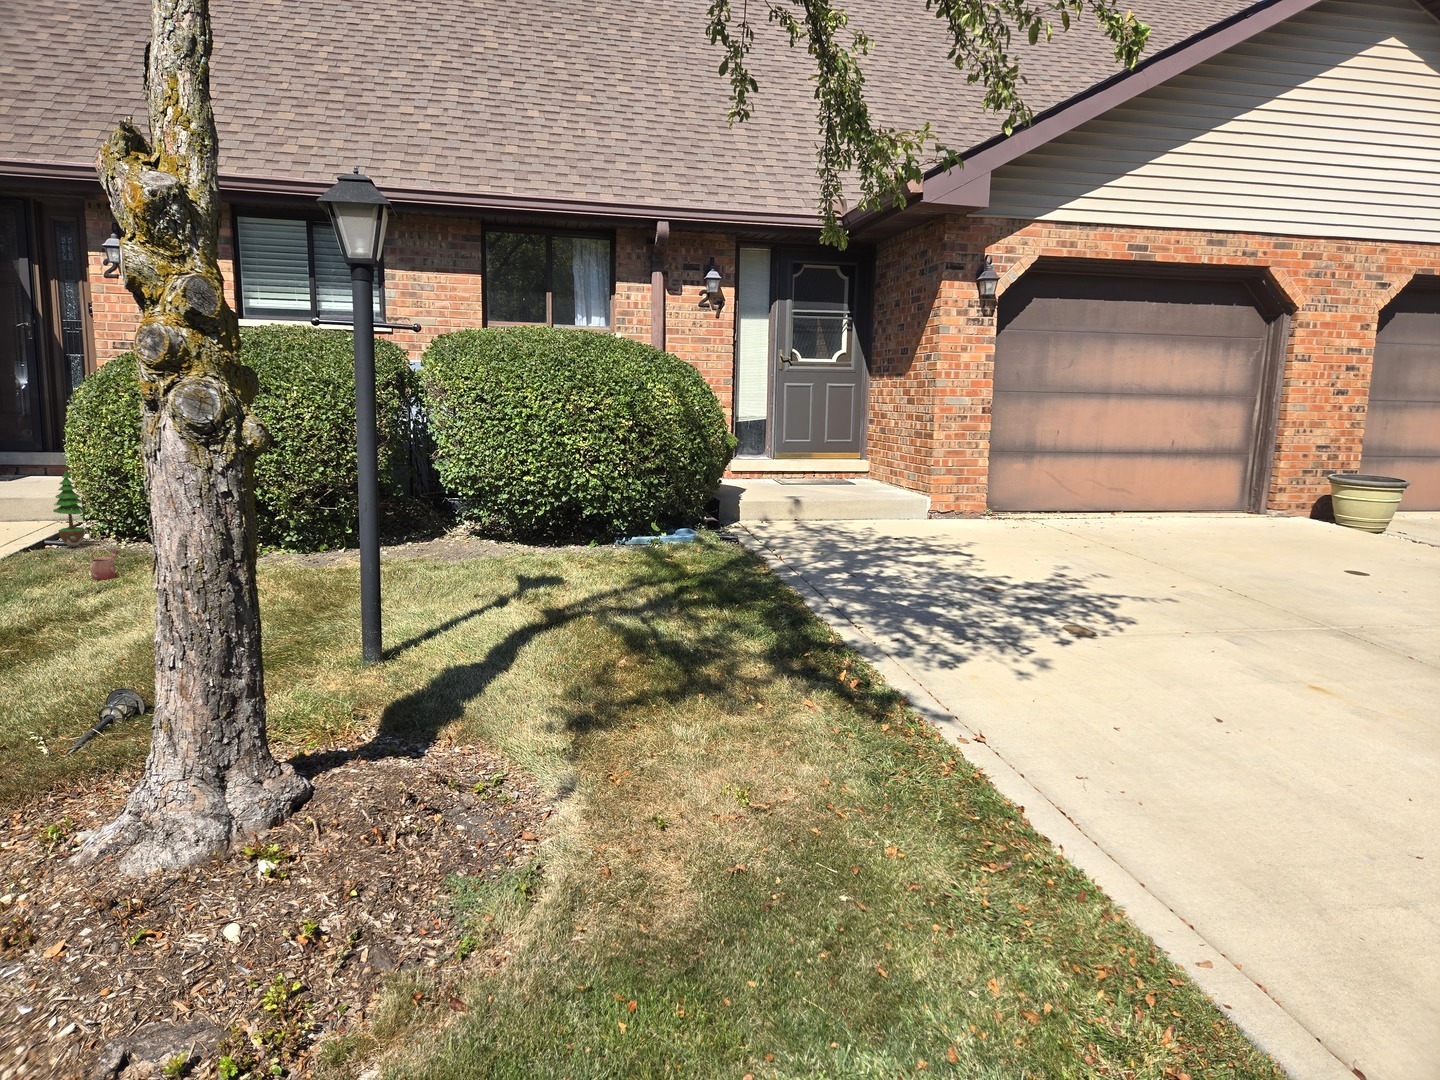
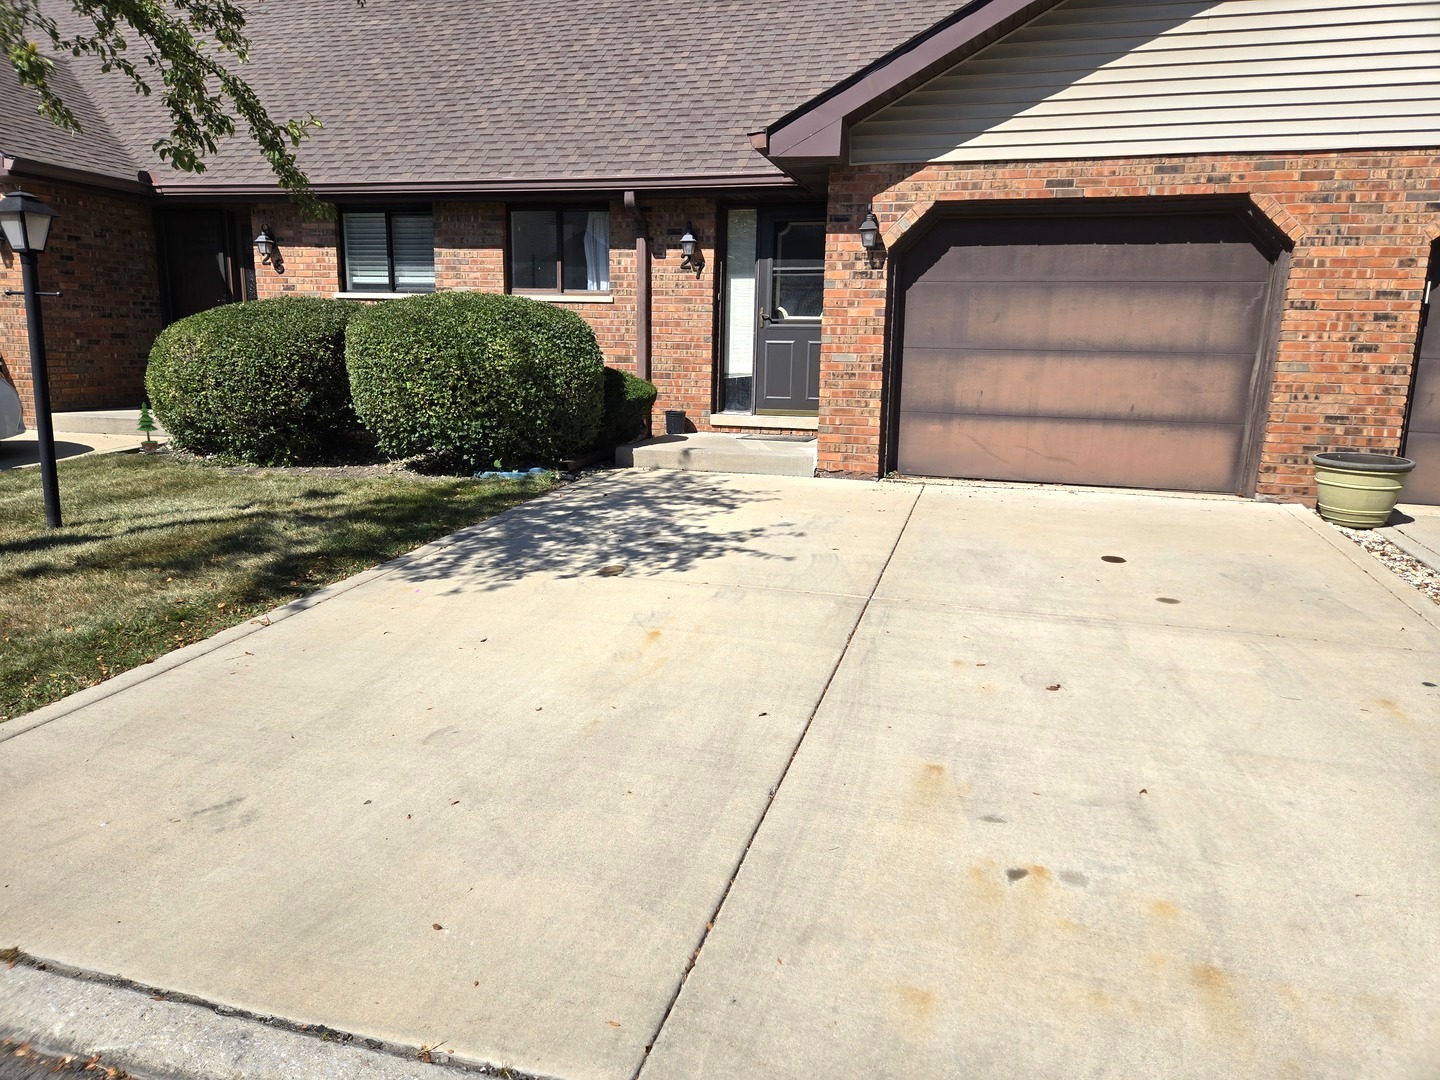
watering can: present [90,549,121,580] -> none [107,453,137,473]

